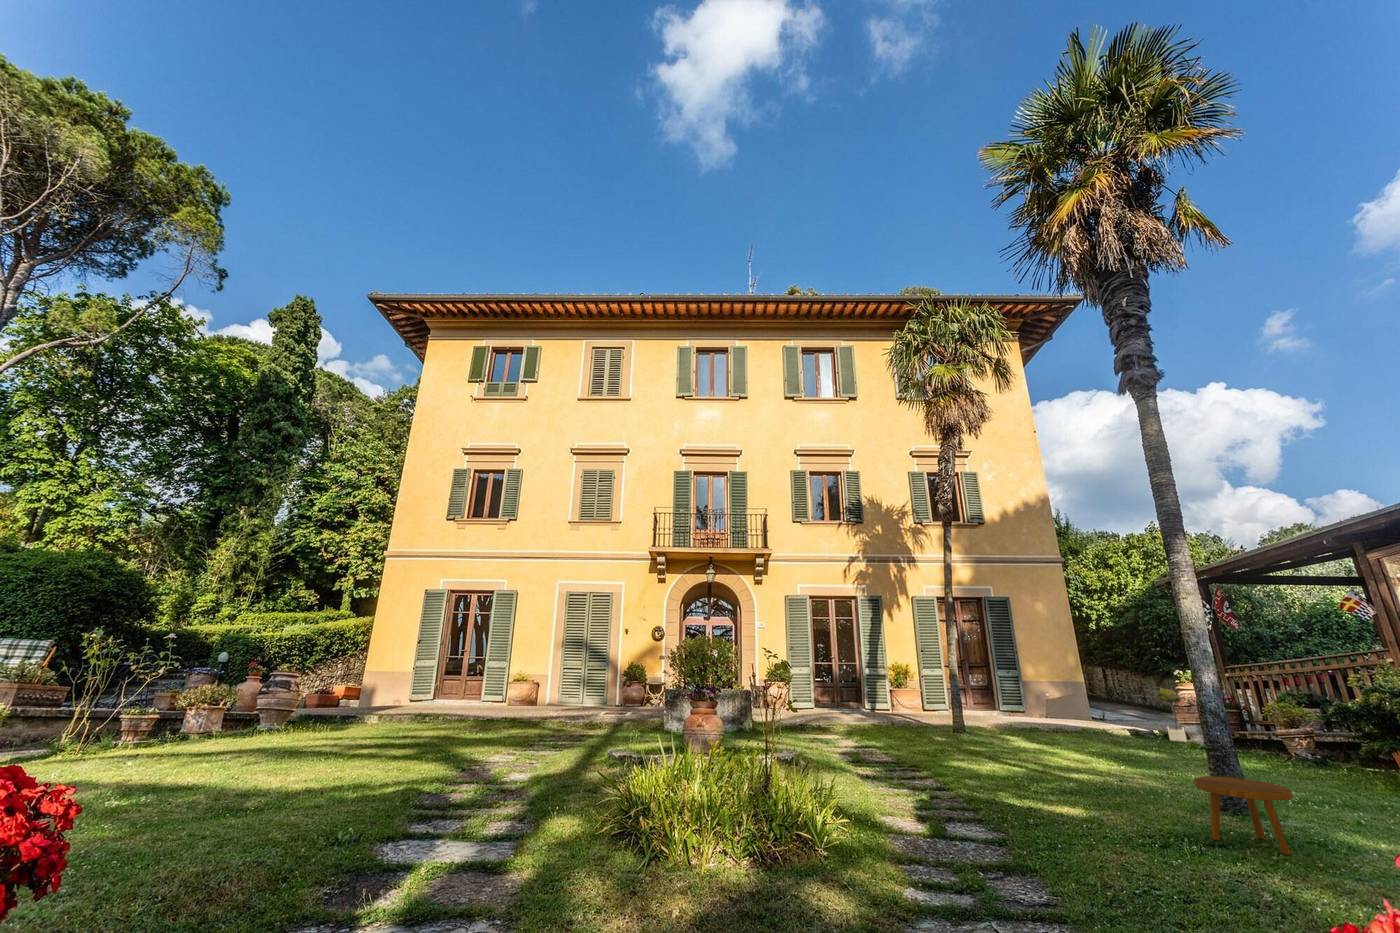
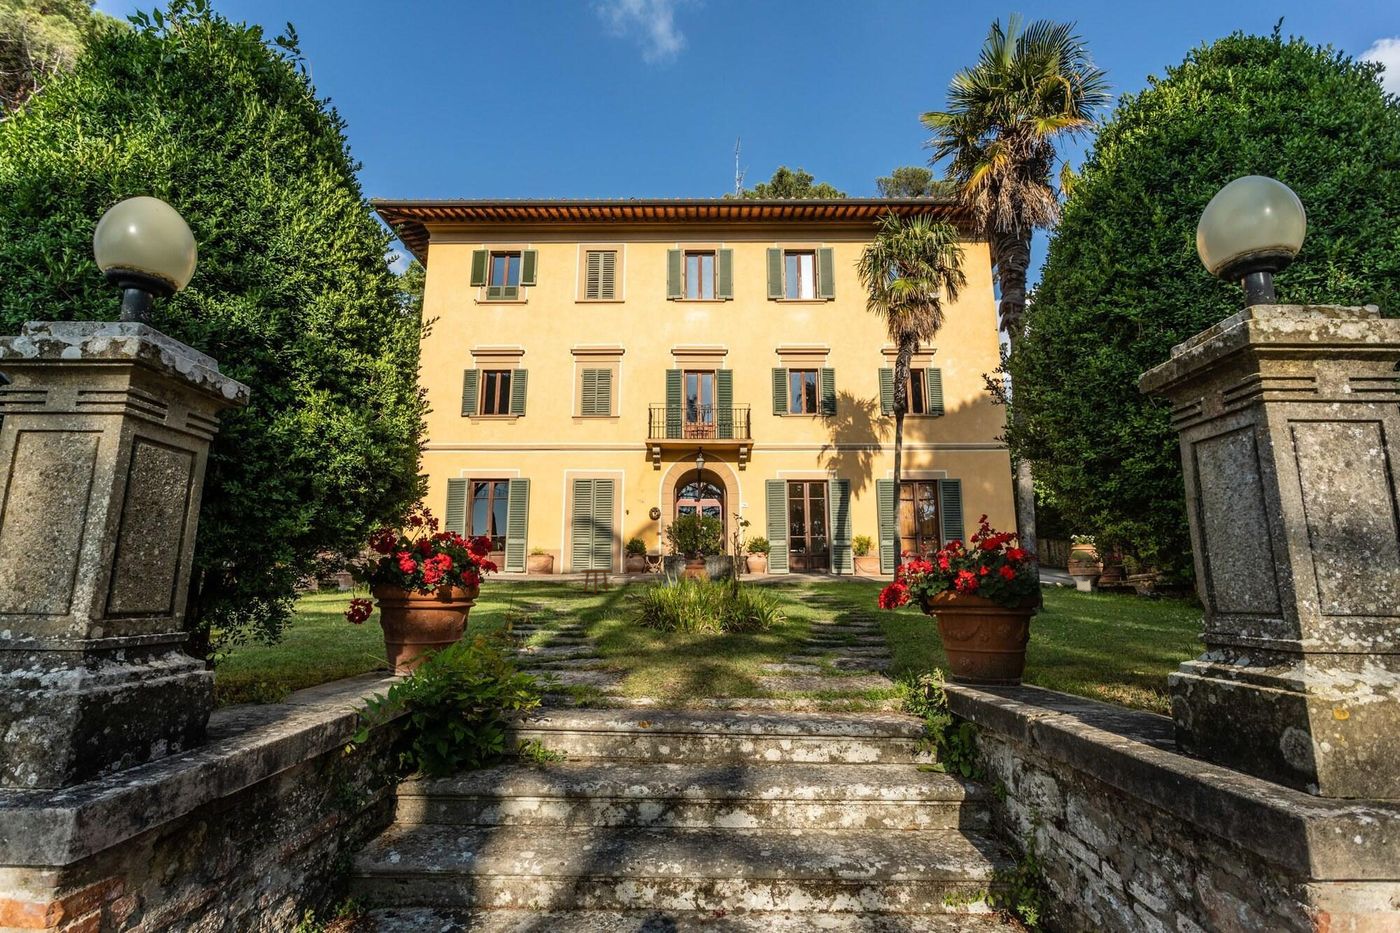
footstool: present [1194,776,1293,855] -> present [581,569,612,593]

